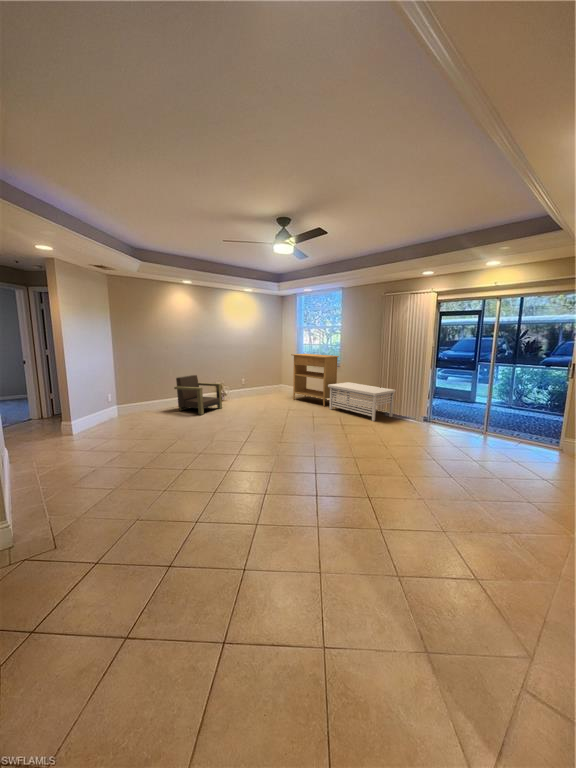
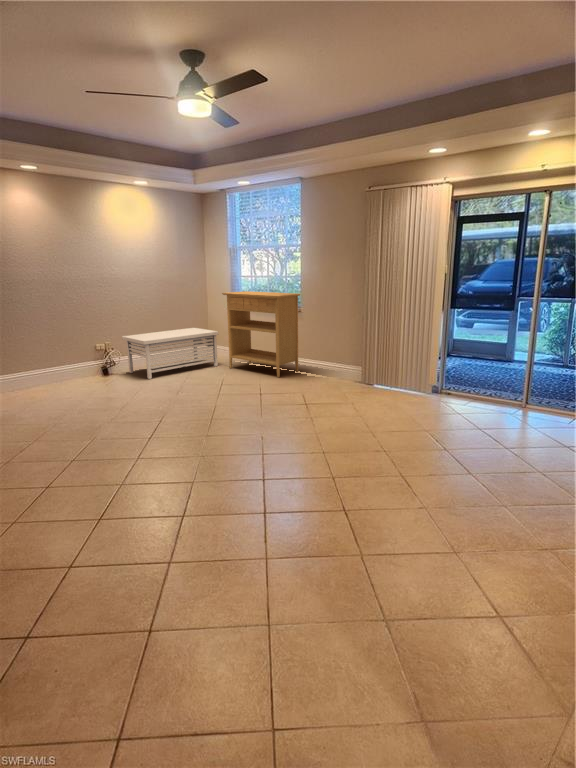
armchair: present [174,375,222,415] -> none [16,334,107,402]
storage bench: present [328,382,396,421] -> present [122,328,218,379]

